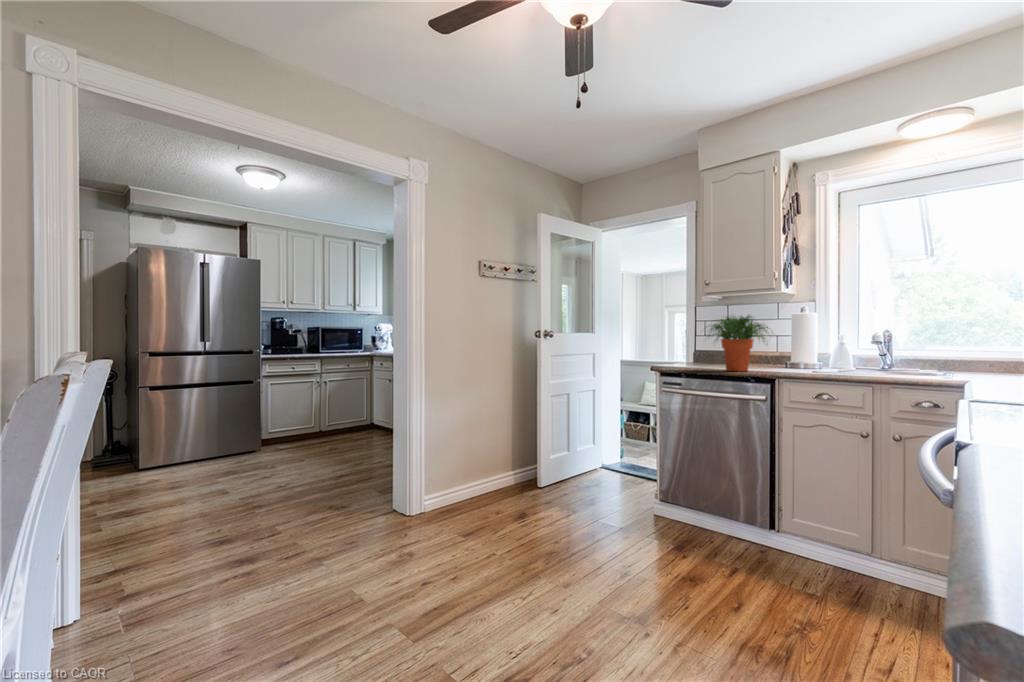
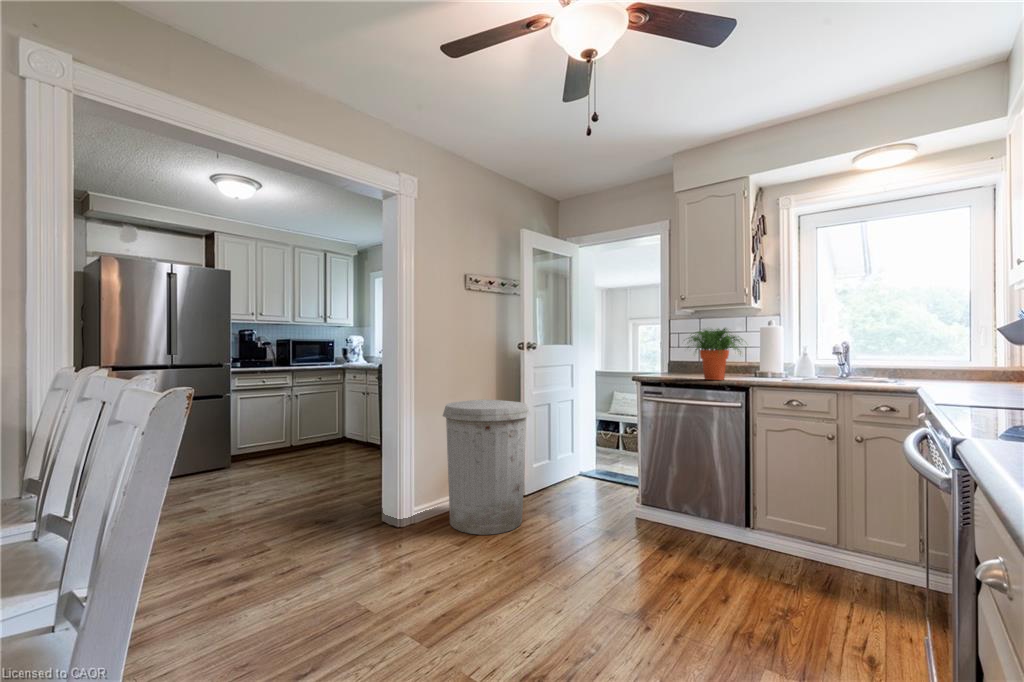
trash can: none [452,390,542,526] -> present [443,400,530,535]

